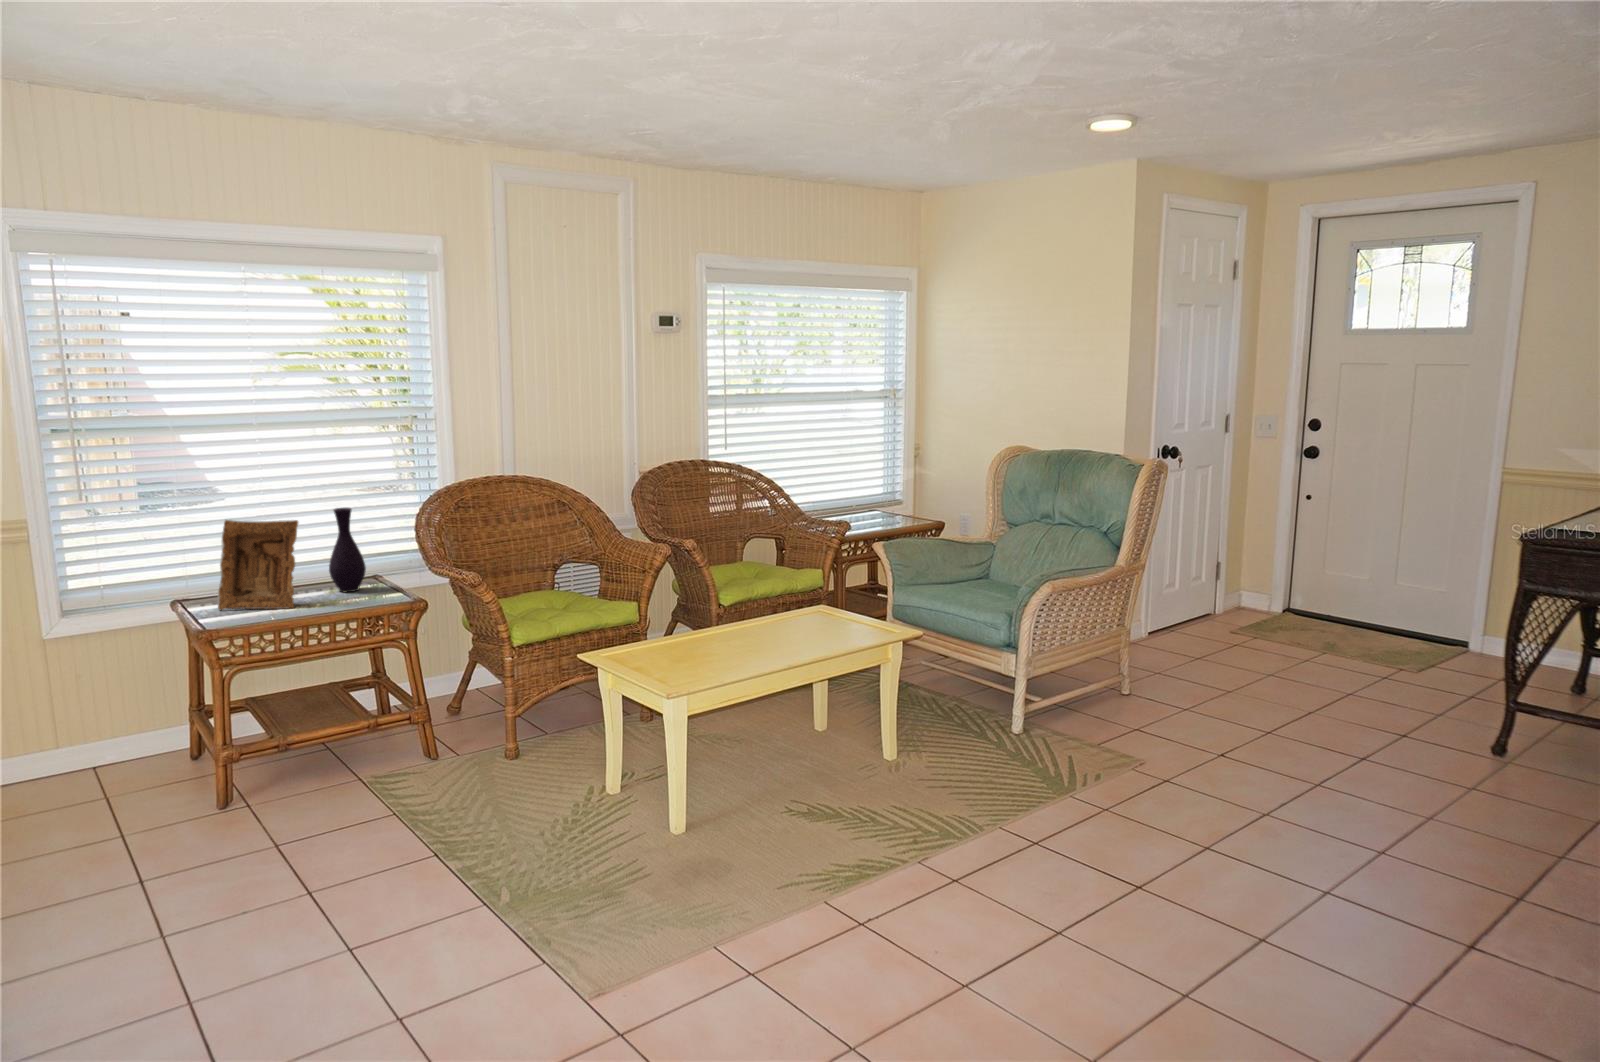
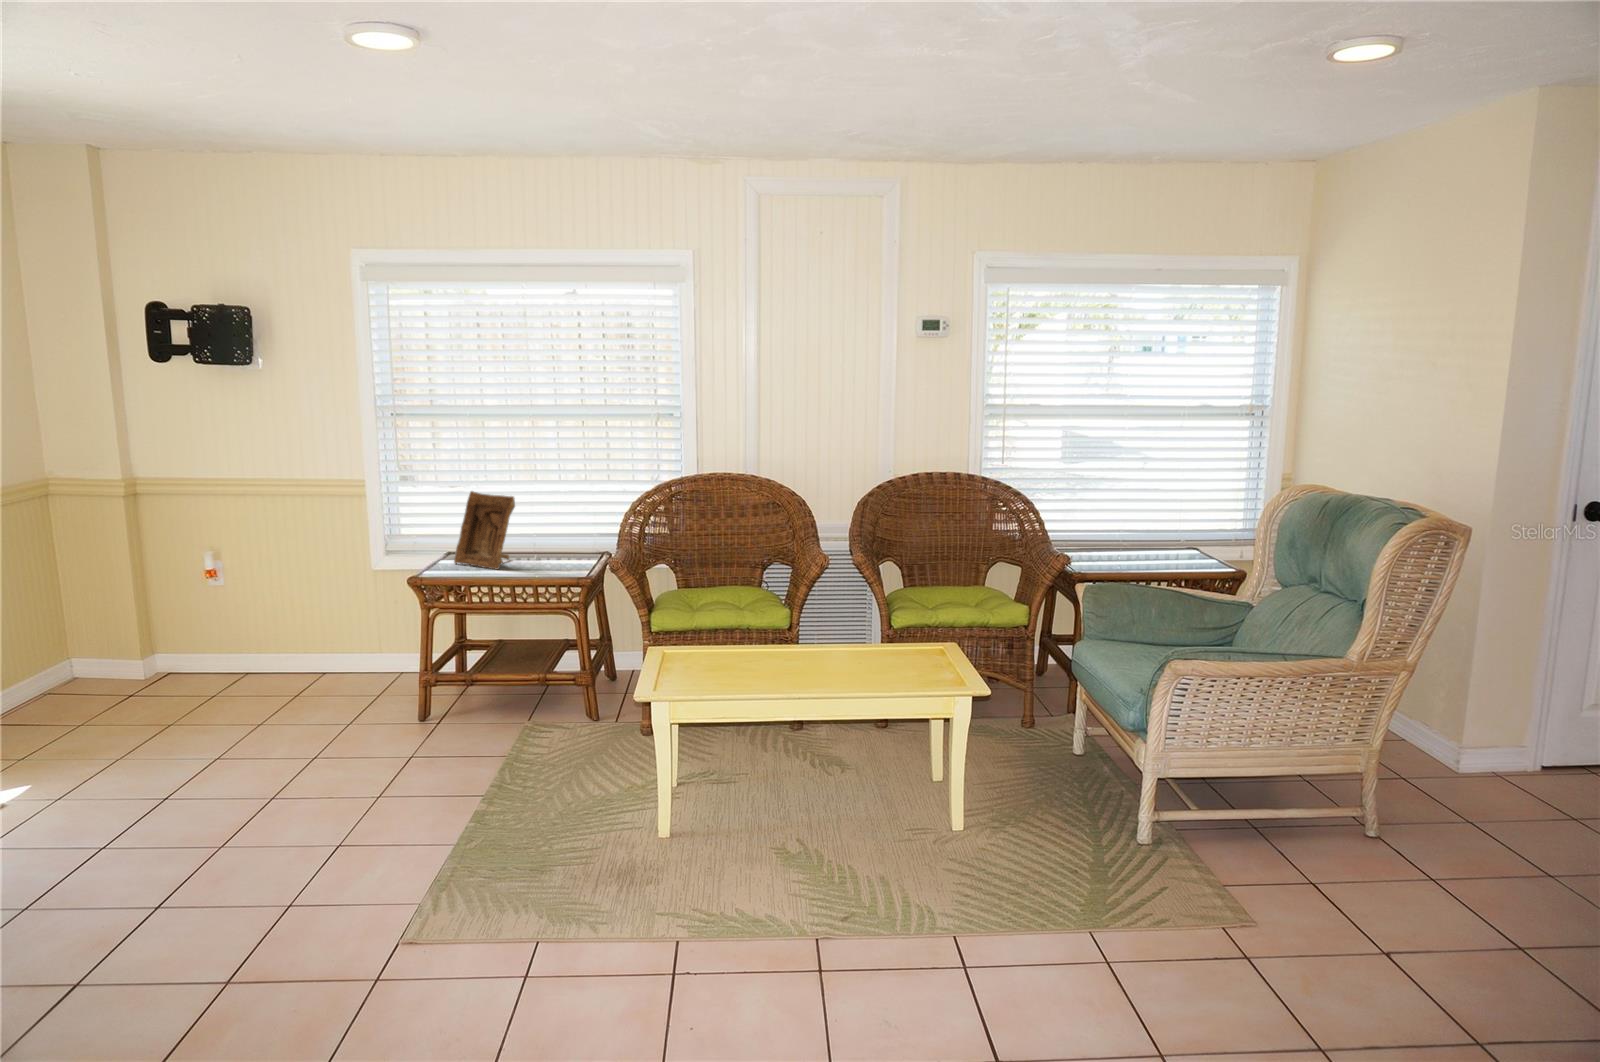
vase: present [329,508,366,592] -> none [547,490,577,563]

